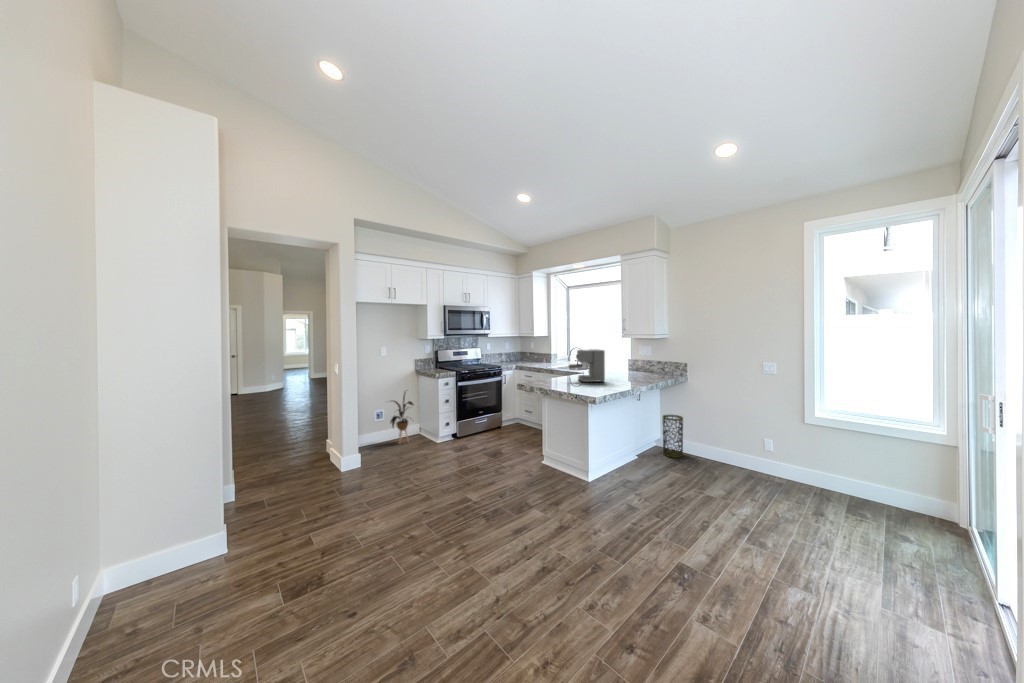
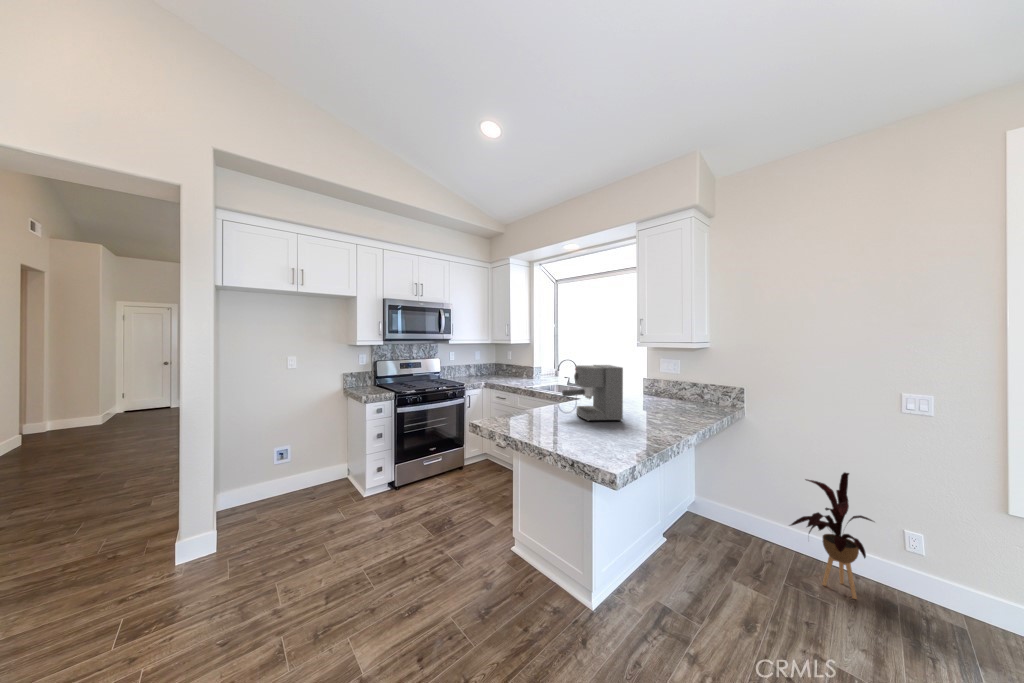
house plant: present [390,393,413,443] -> present [791,472,872,599]
trash can: present [663,415,683,458] -> none [704,466,739,539]

